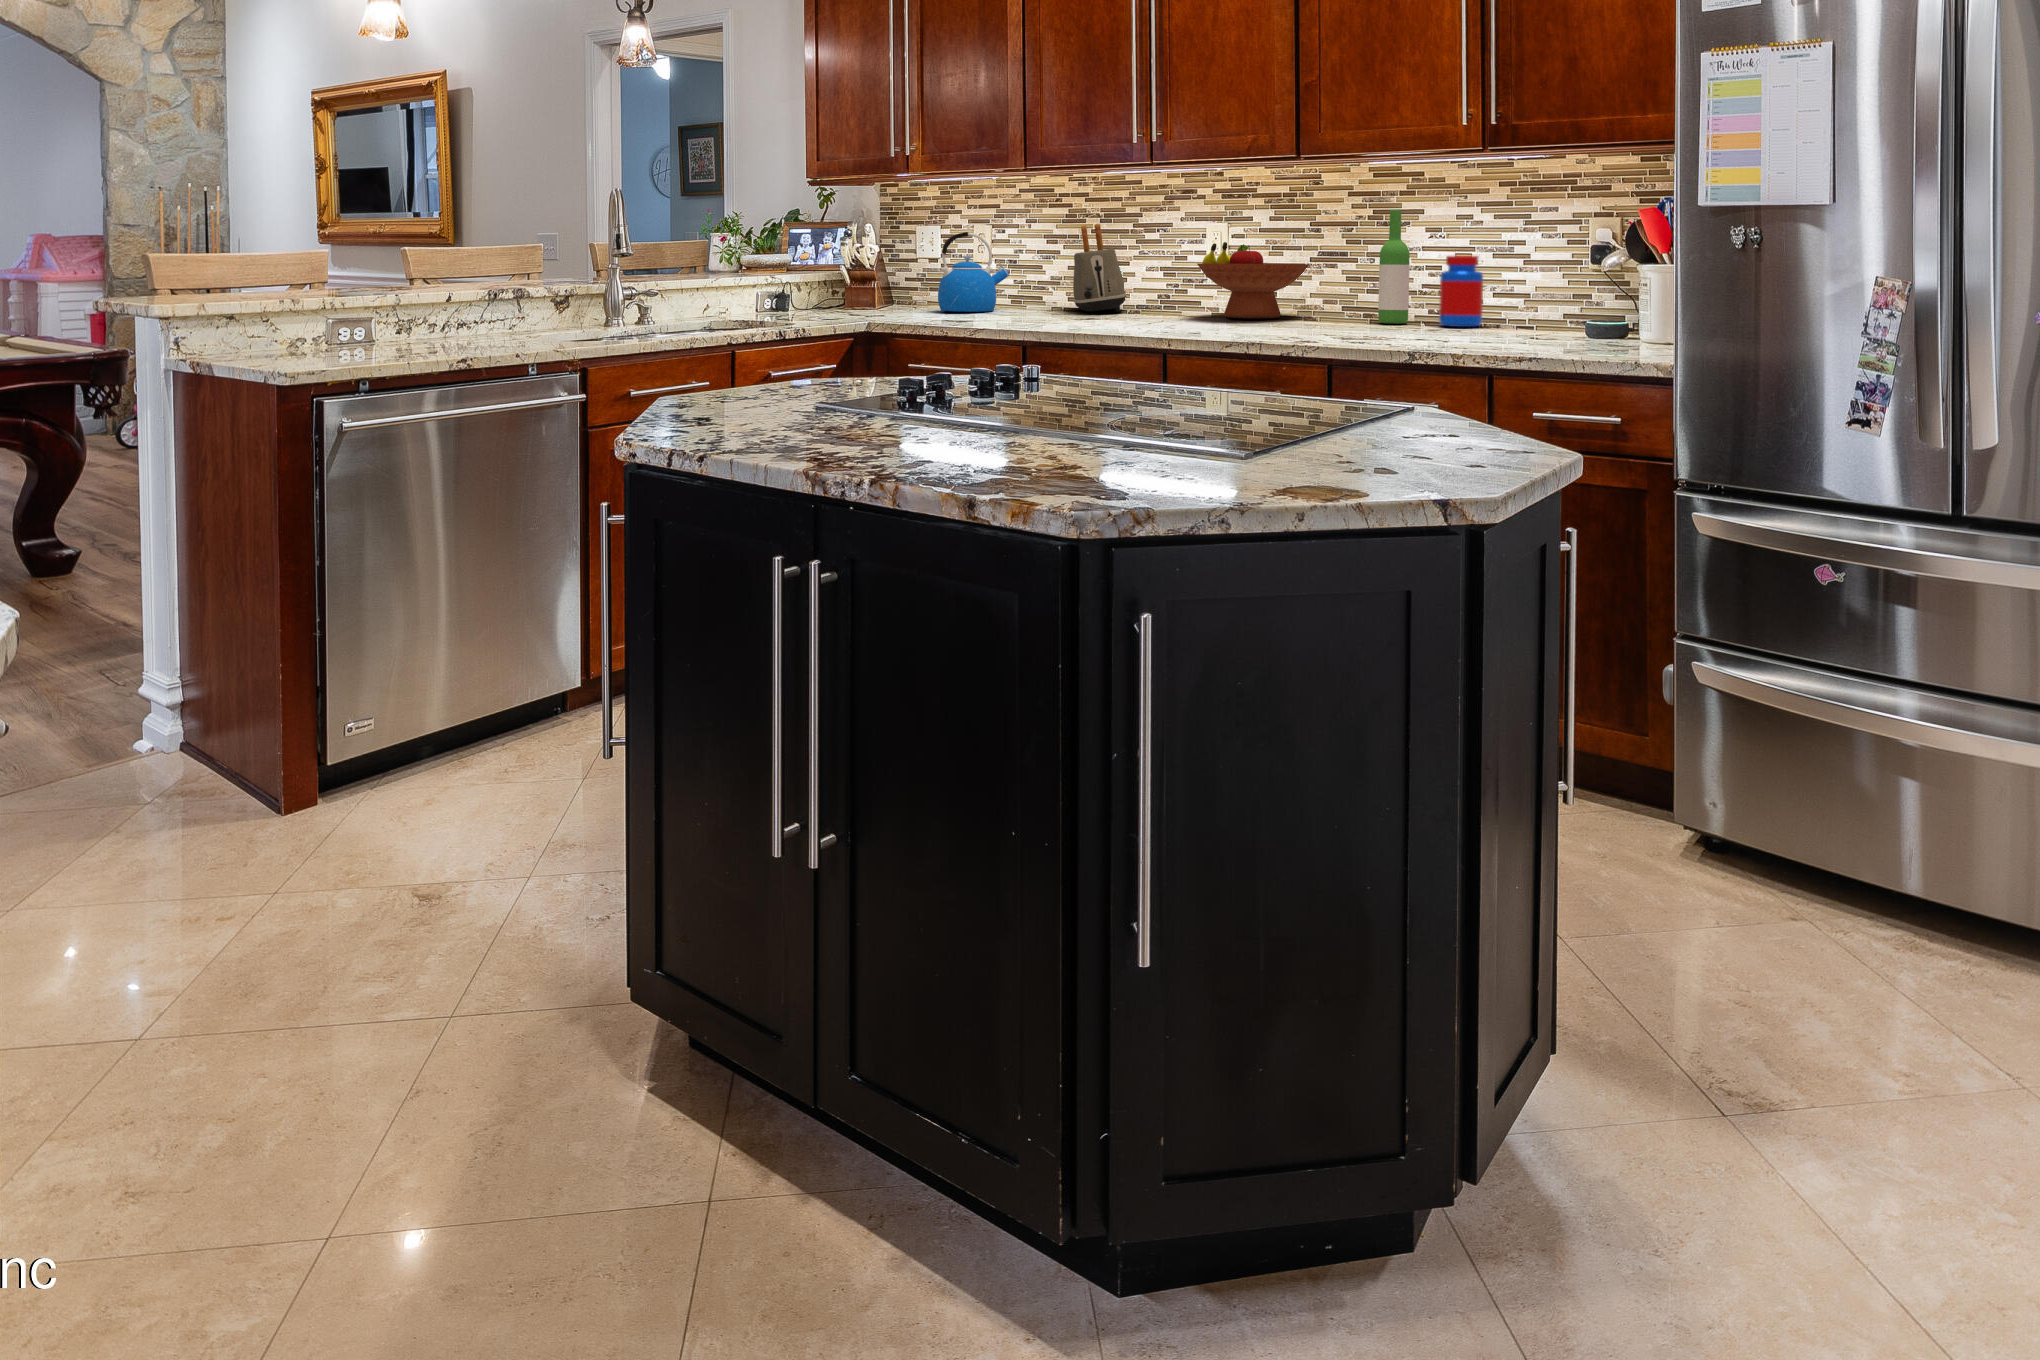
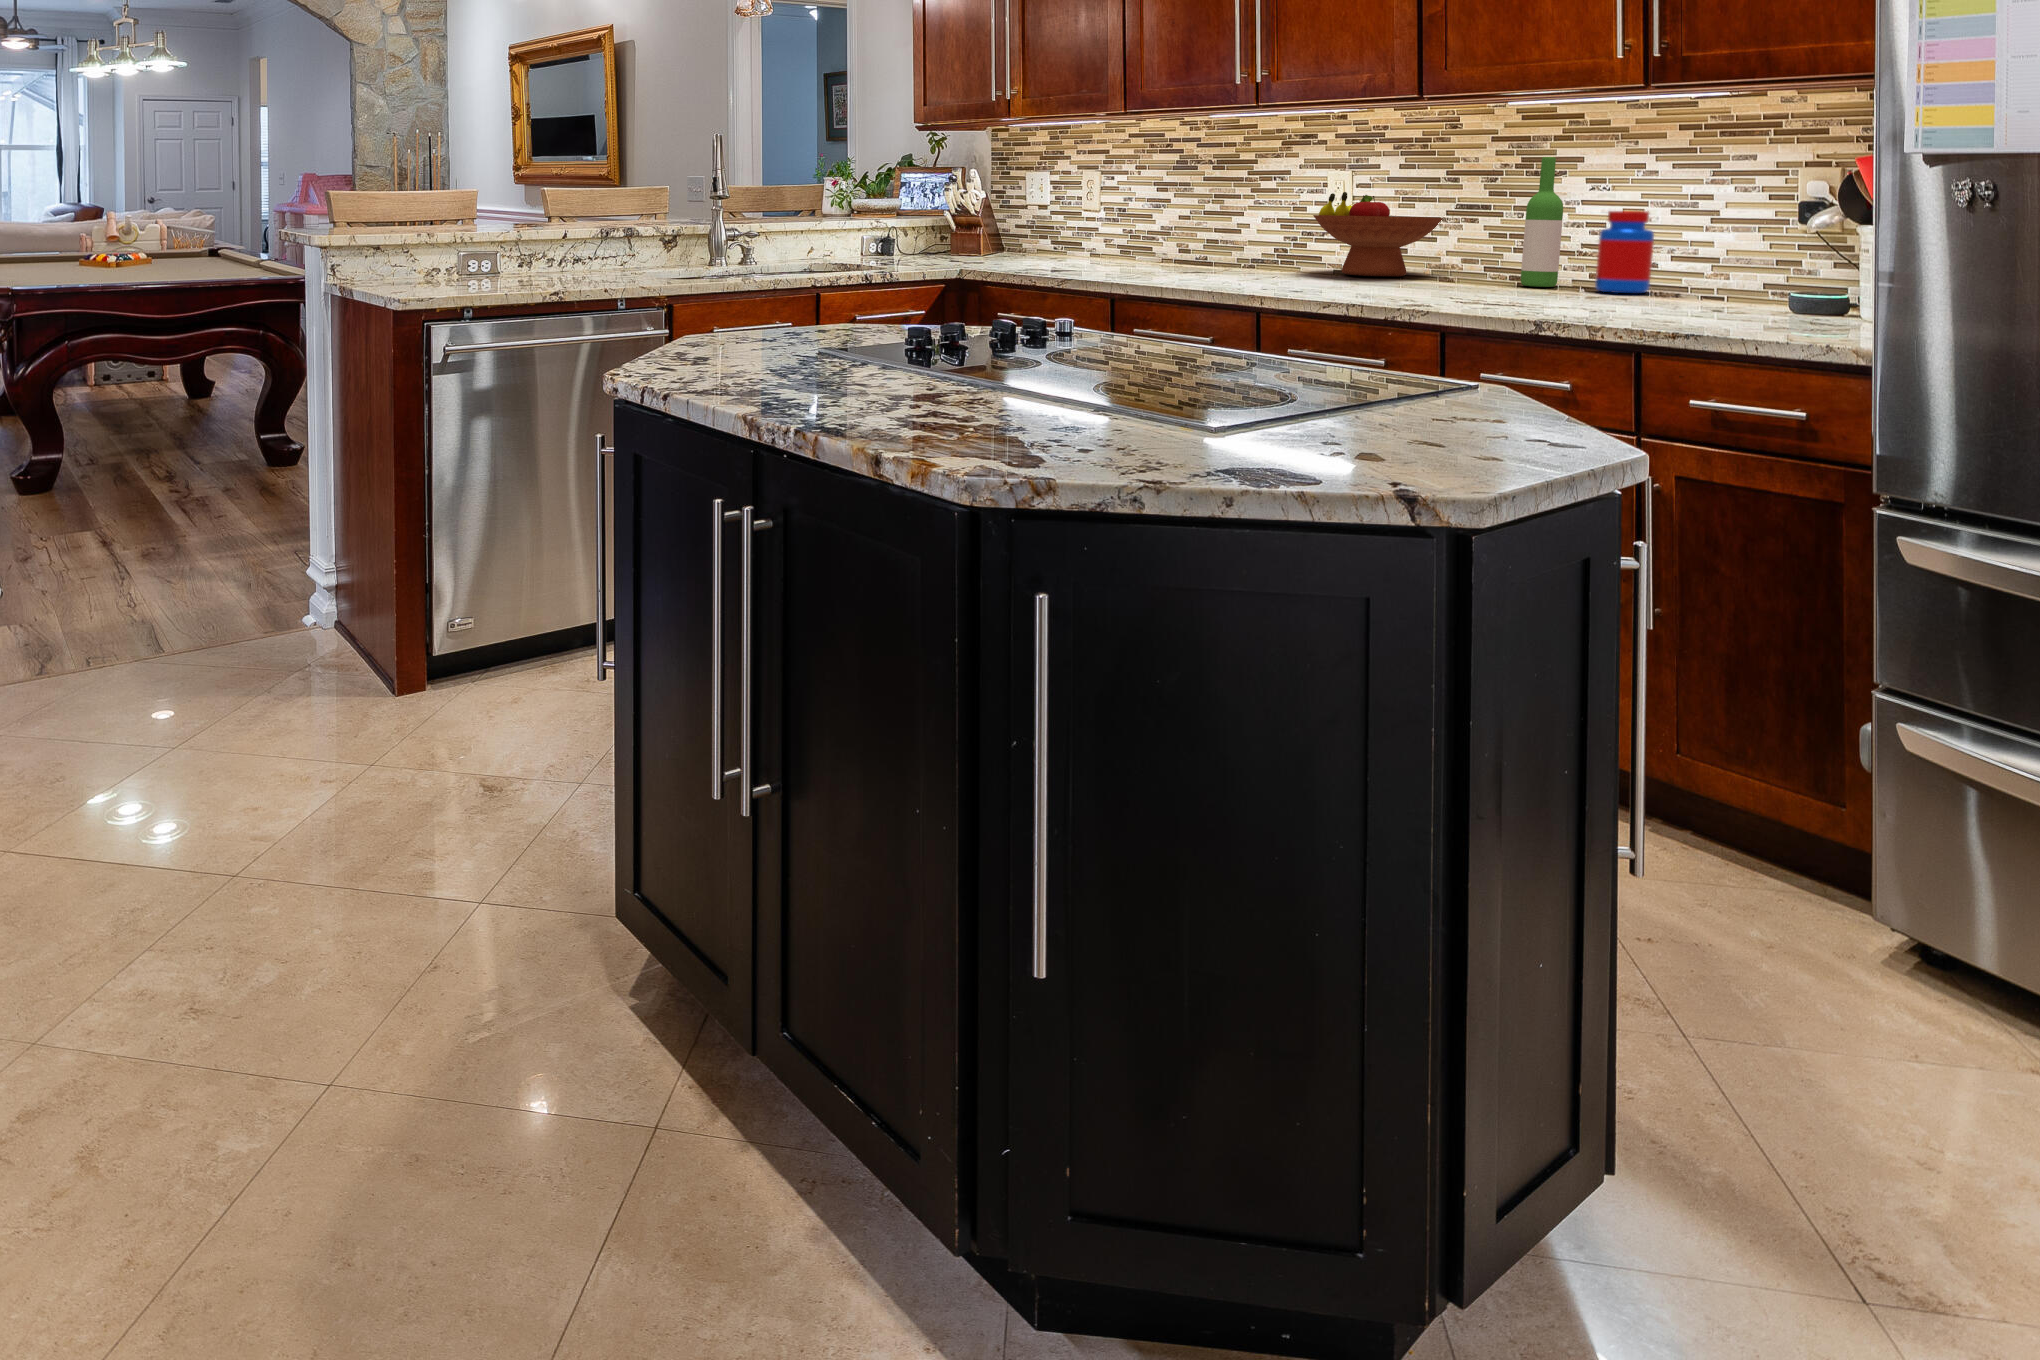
toaster: present [1073,224,1126,312] -> none [1180,171,1239,265]
kettle: present [938,232,1009,312] -> none [1040,179,1115,260]

